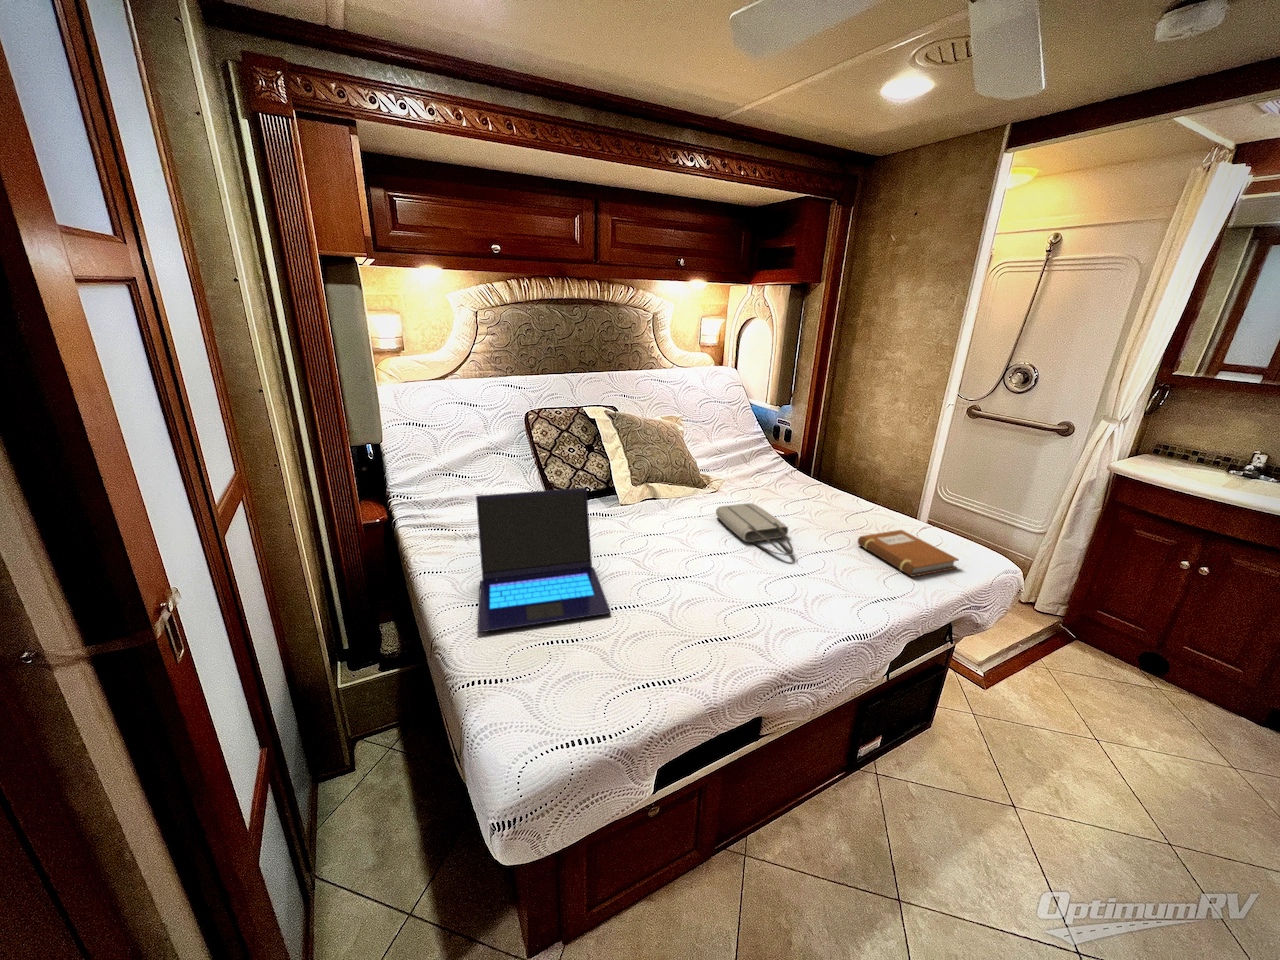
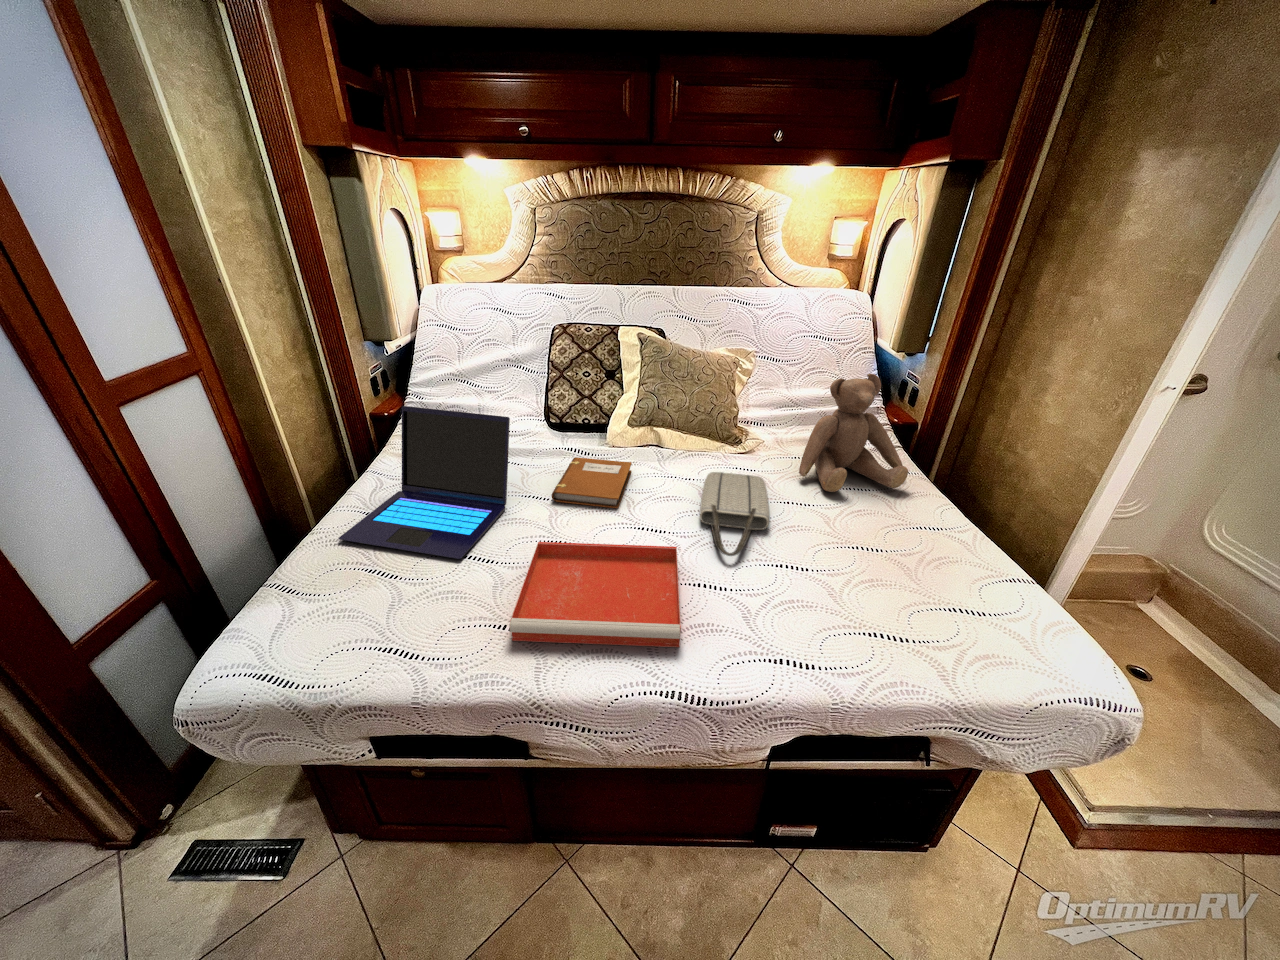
teddy bear: none [765,420,831,505] -> present [799,374,908,492]
notebook: present [858,530,959,577] -> present [552,457,632,508]
tray: none [667,557,827,650] -> present [510,542,681,647]

